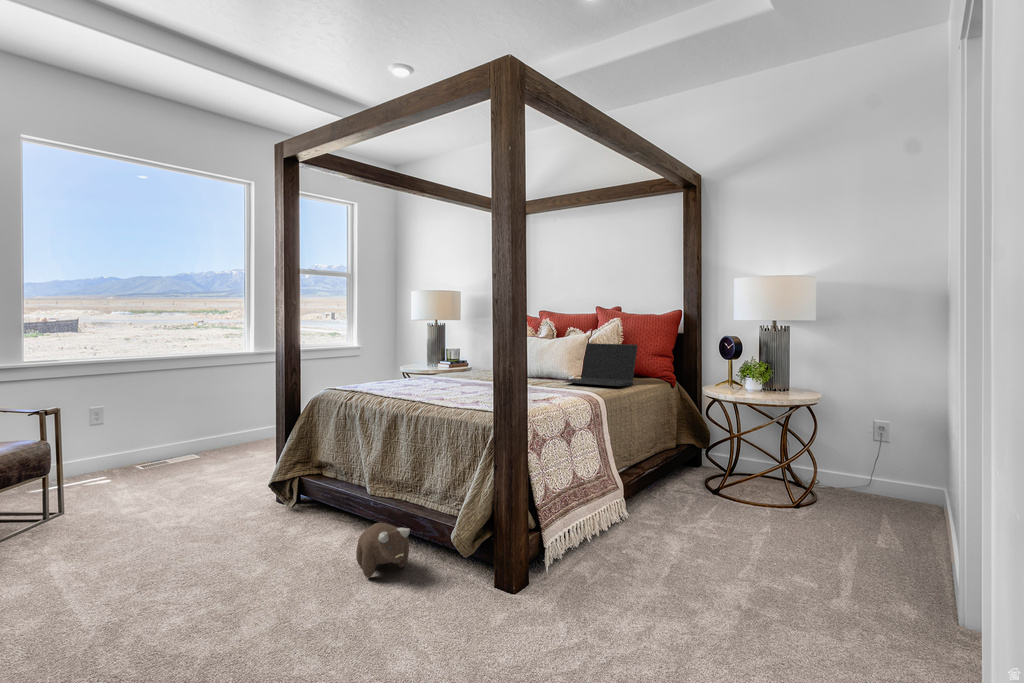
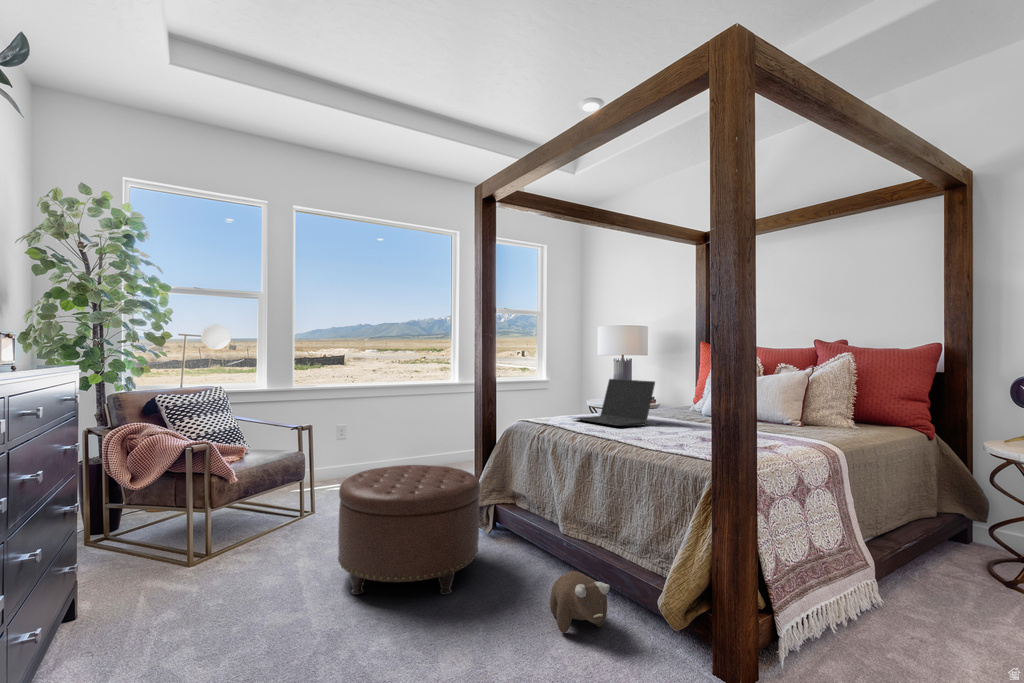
laptop: present [565,343,638,386] -> present [573,379,655,426]
ottoman: none [115,442,283,581] -> present [338,465,480,595]

